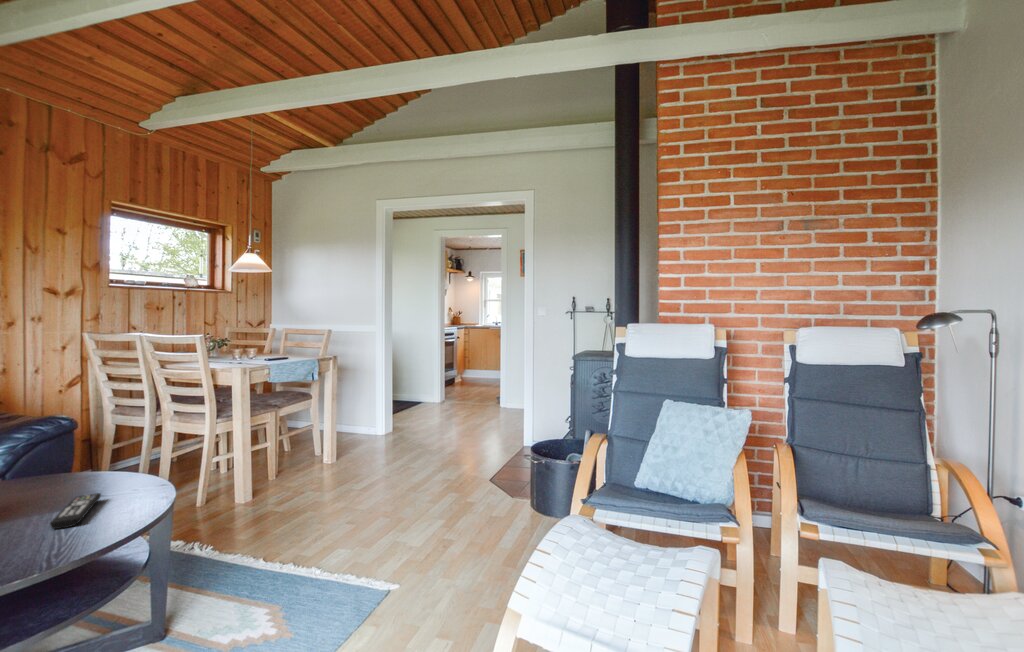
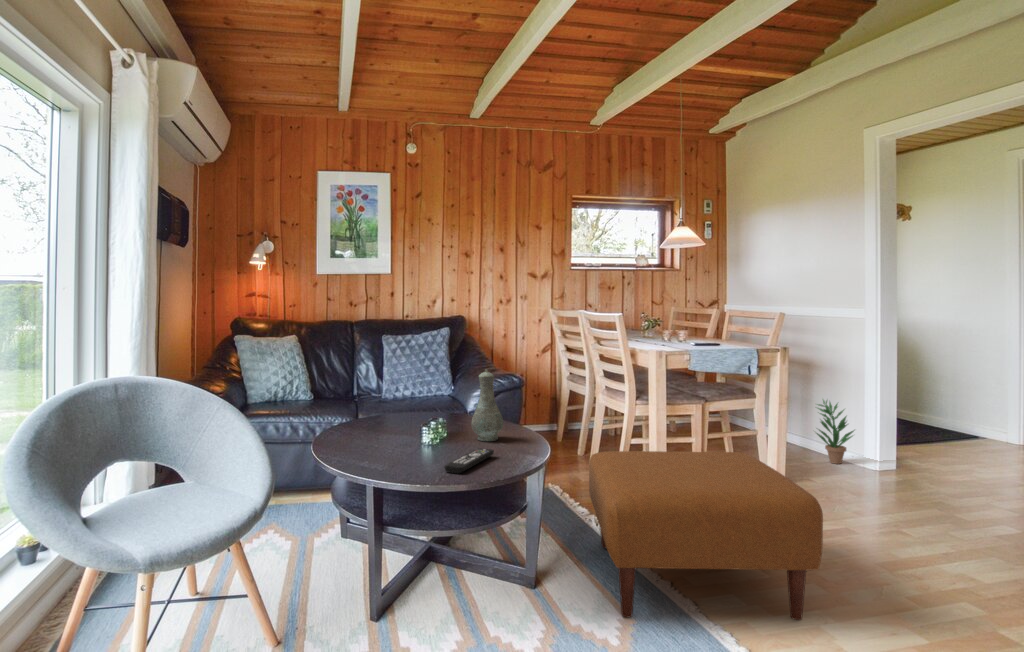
potted plant: none [357,395,386,443] -> present [816,400,854,464]
vase: none [42,408,91,491] -> present [471,370,503,441]
ottoman: none [196,444,405,604] -> present [589,451,823,620]

